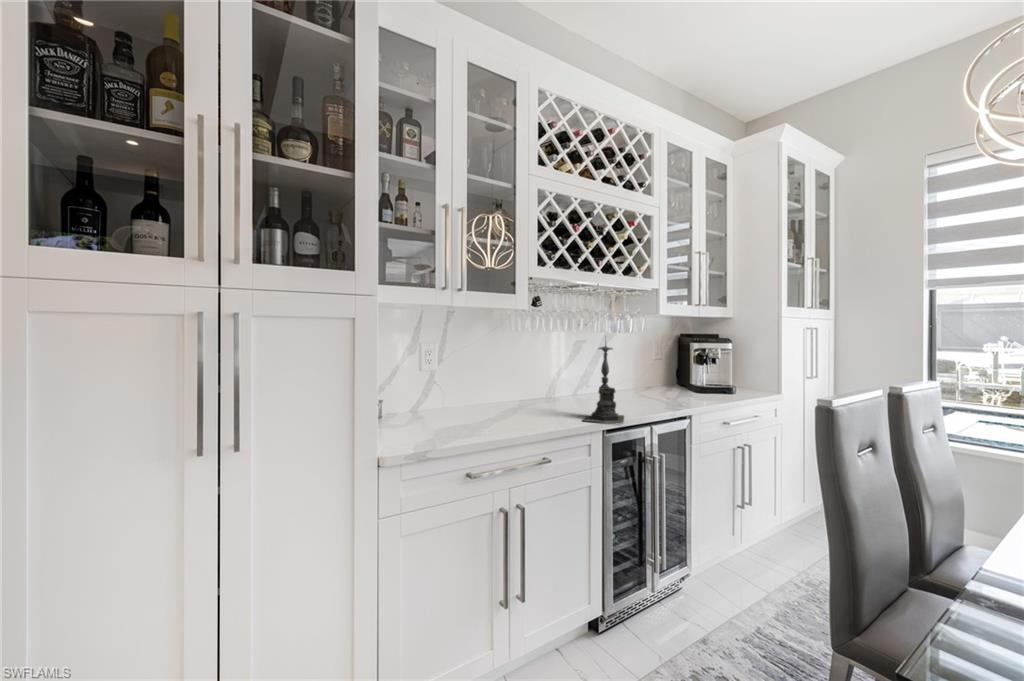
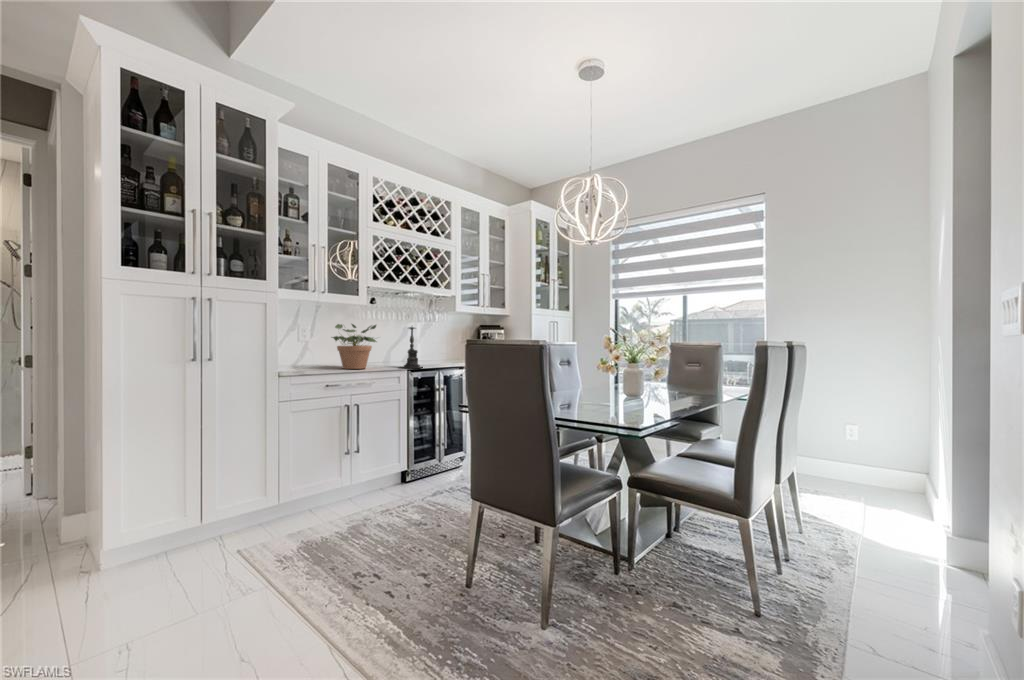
potted plant: none [470,343,558,427] -> present [332,324,377,369]

